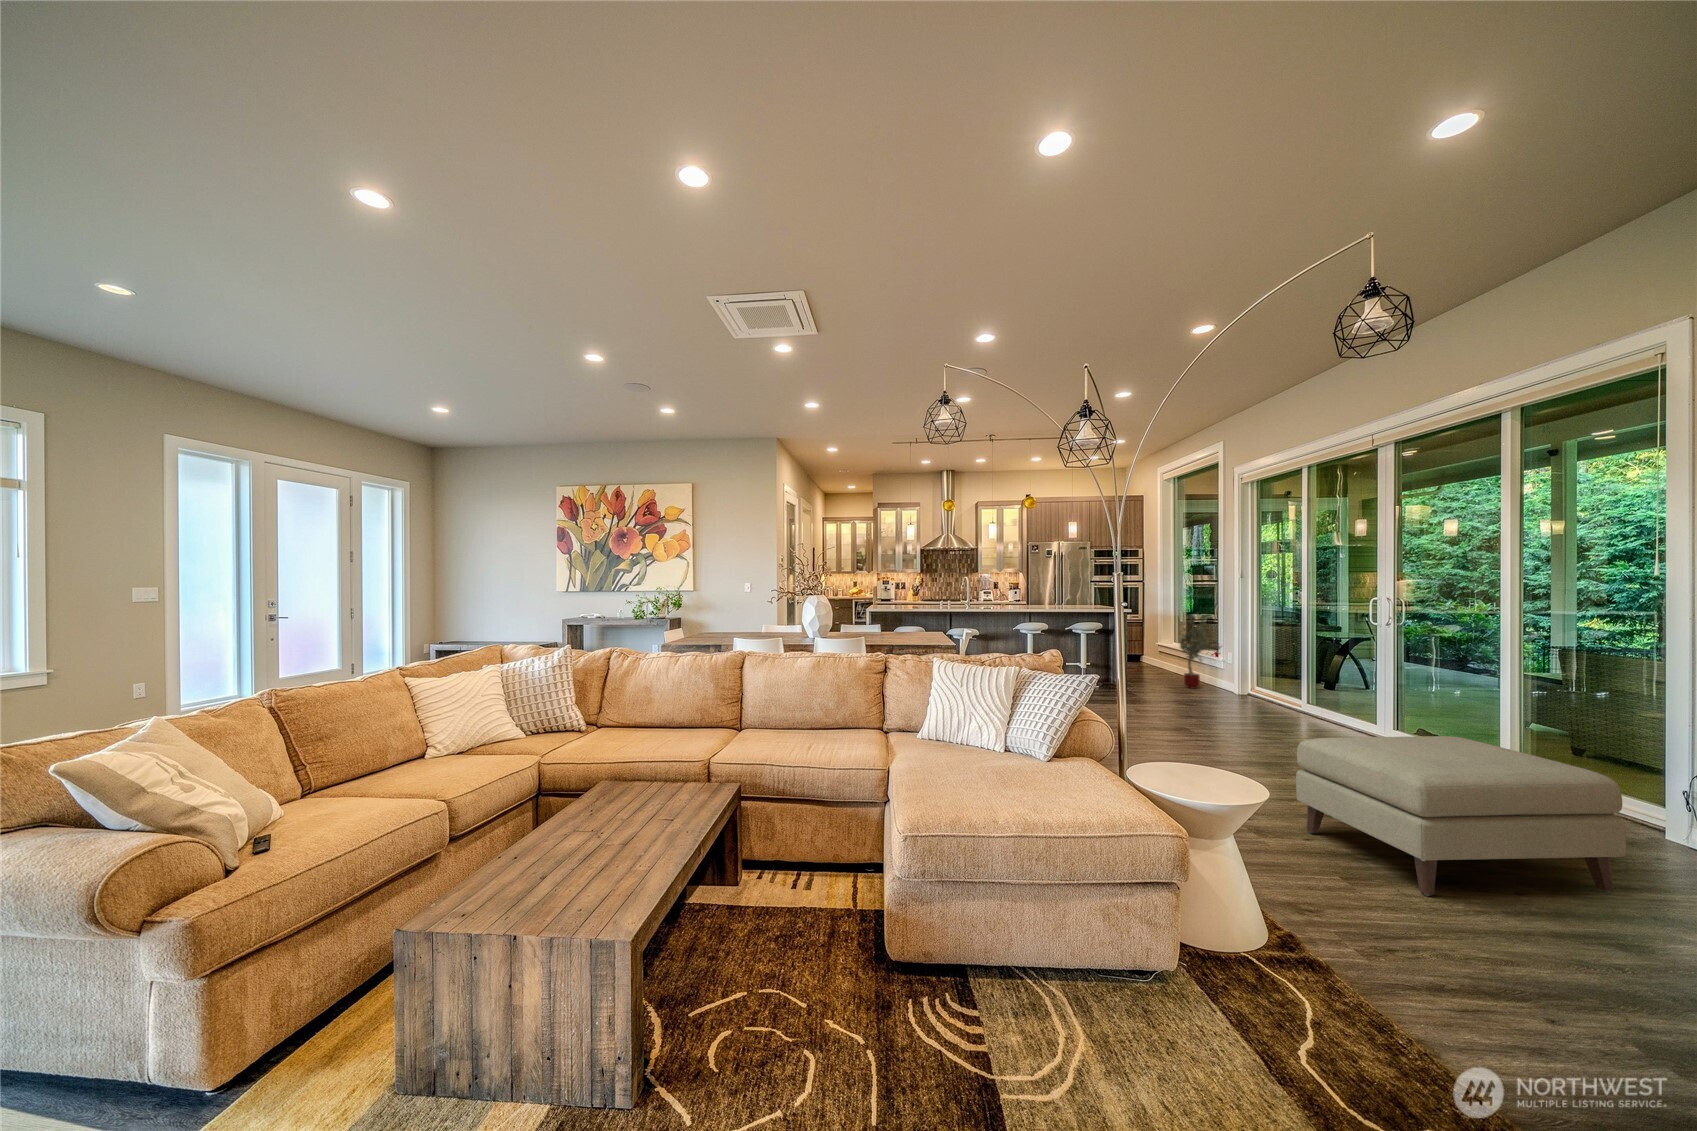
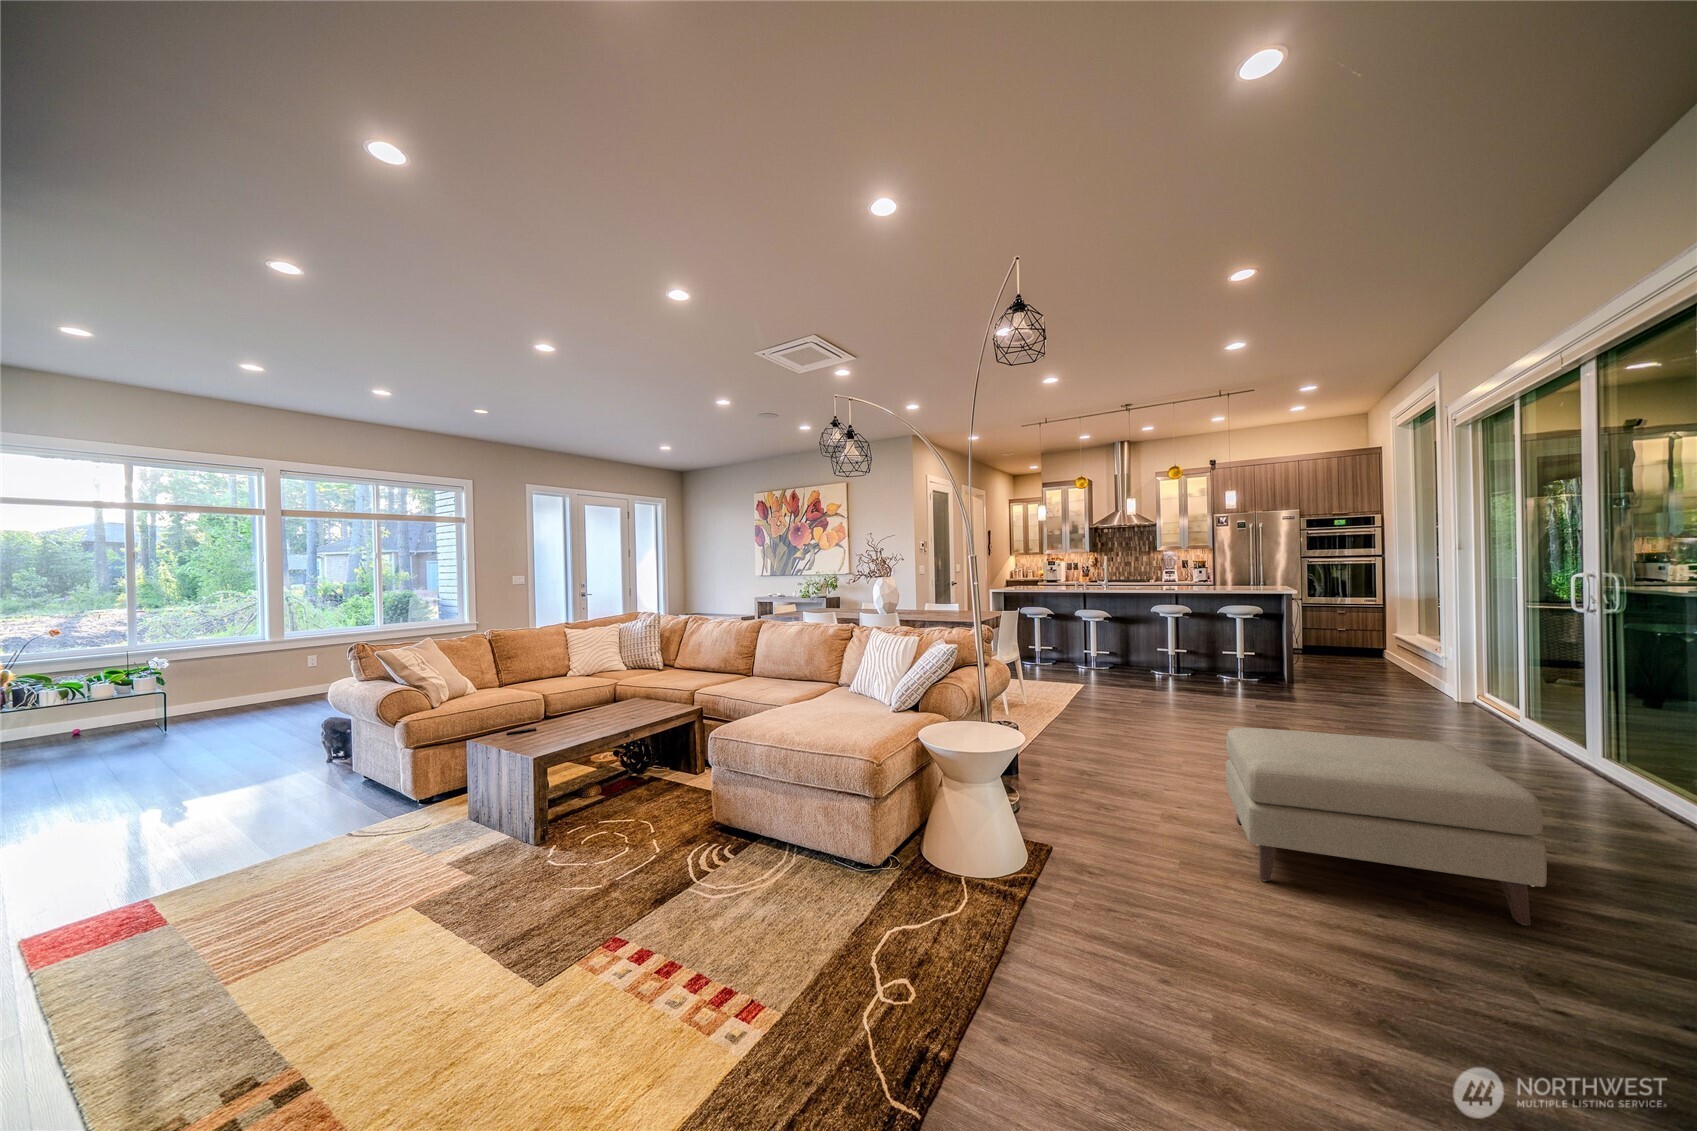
potted tree: present [1180,617,1222,689] -> none [1370,601,1439,692]

